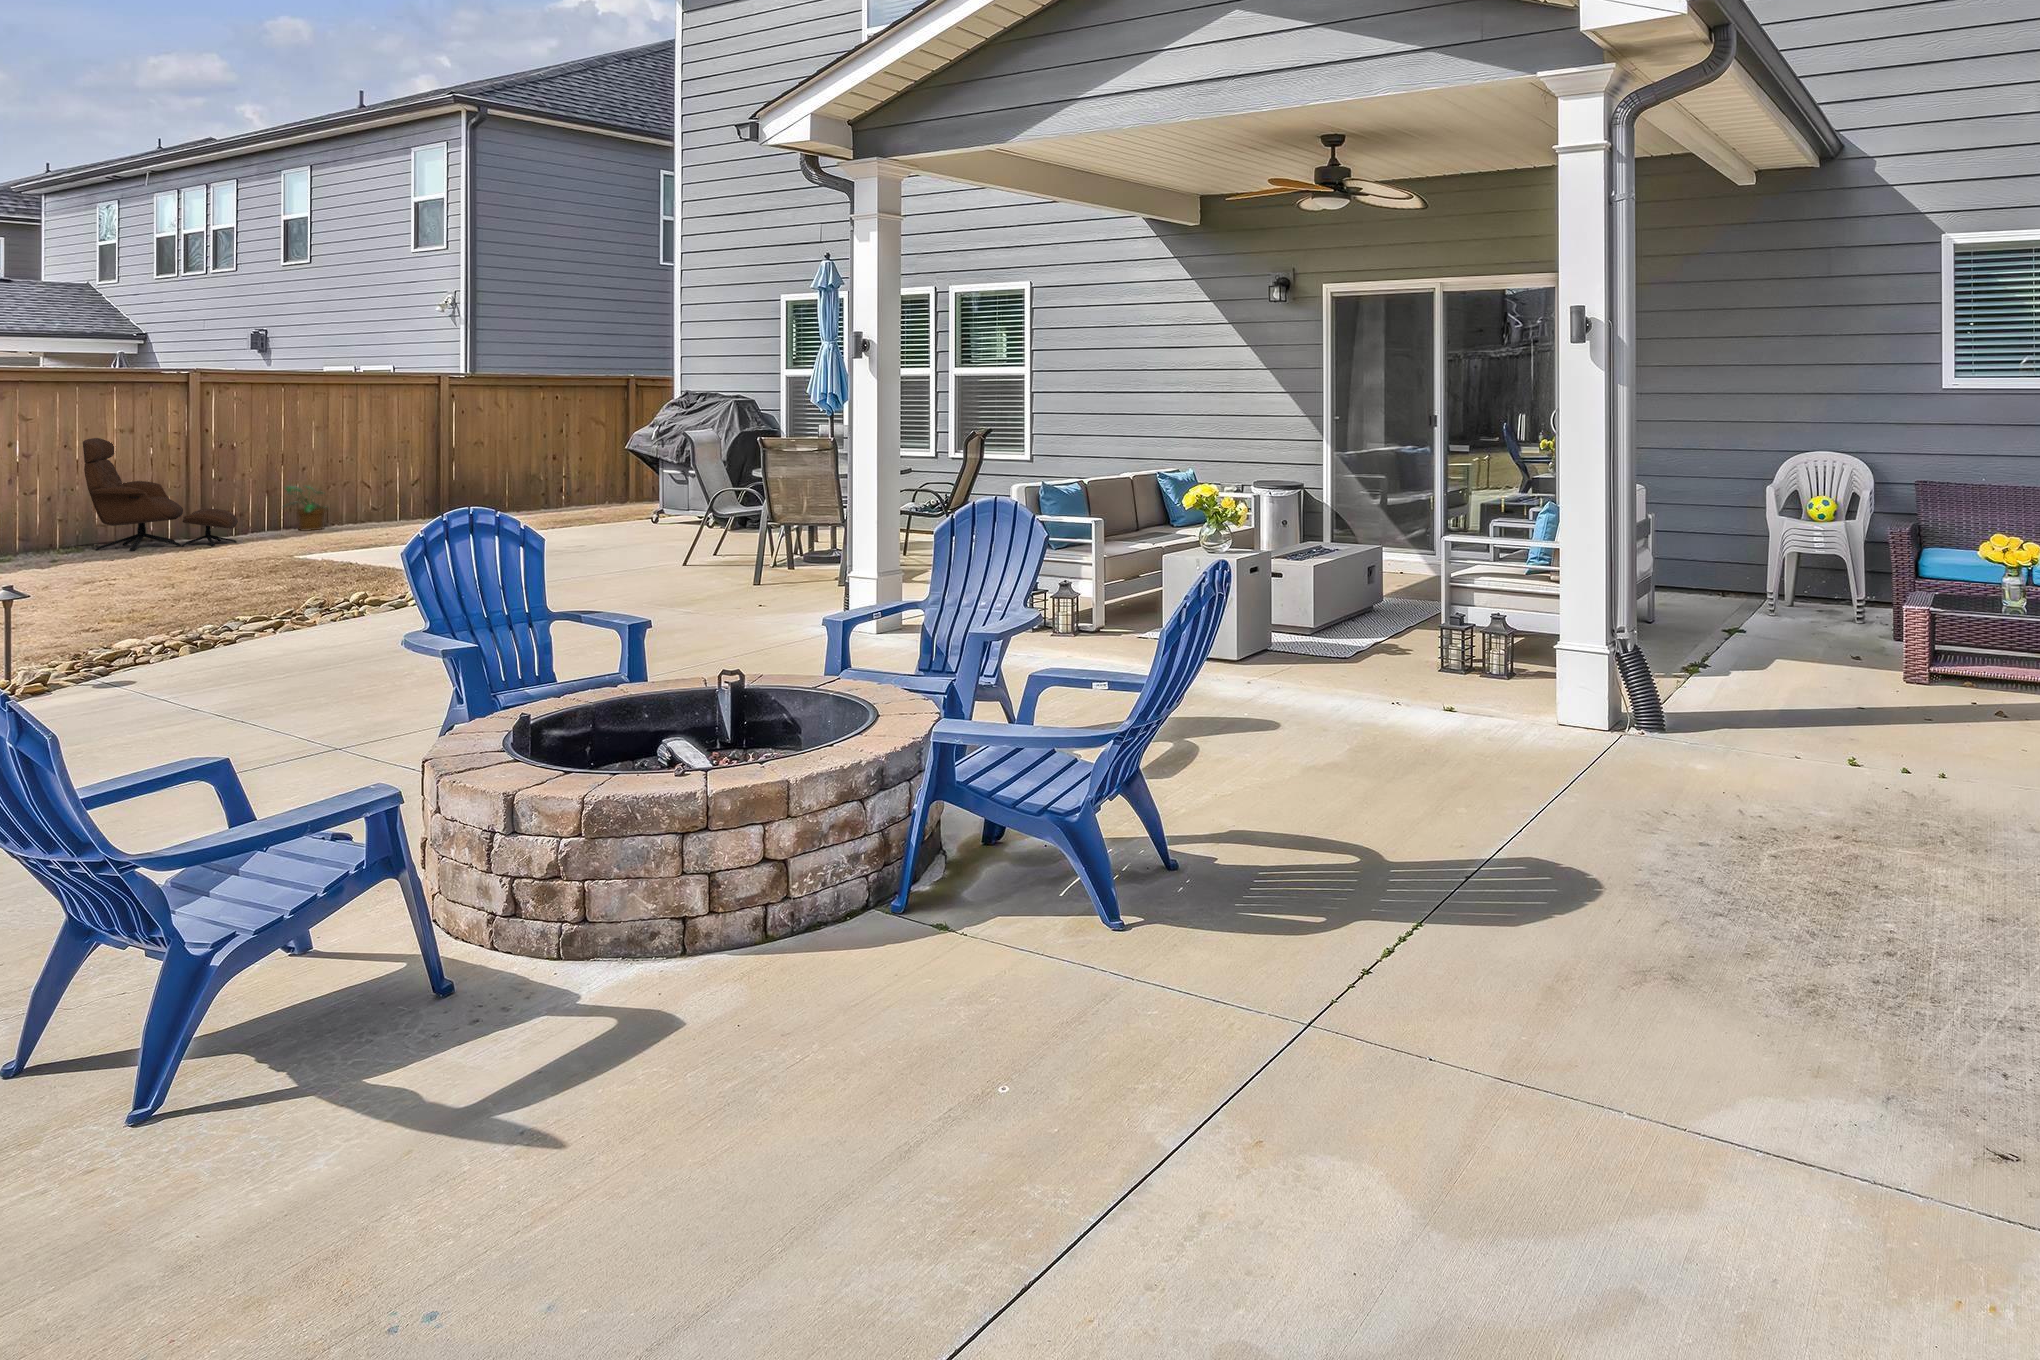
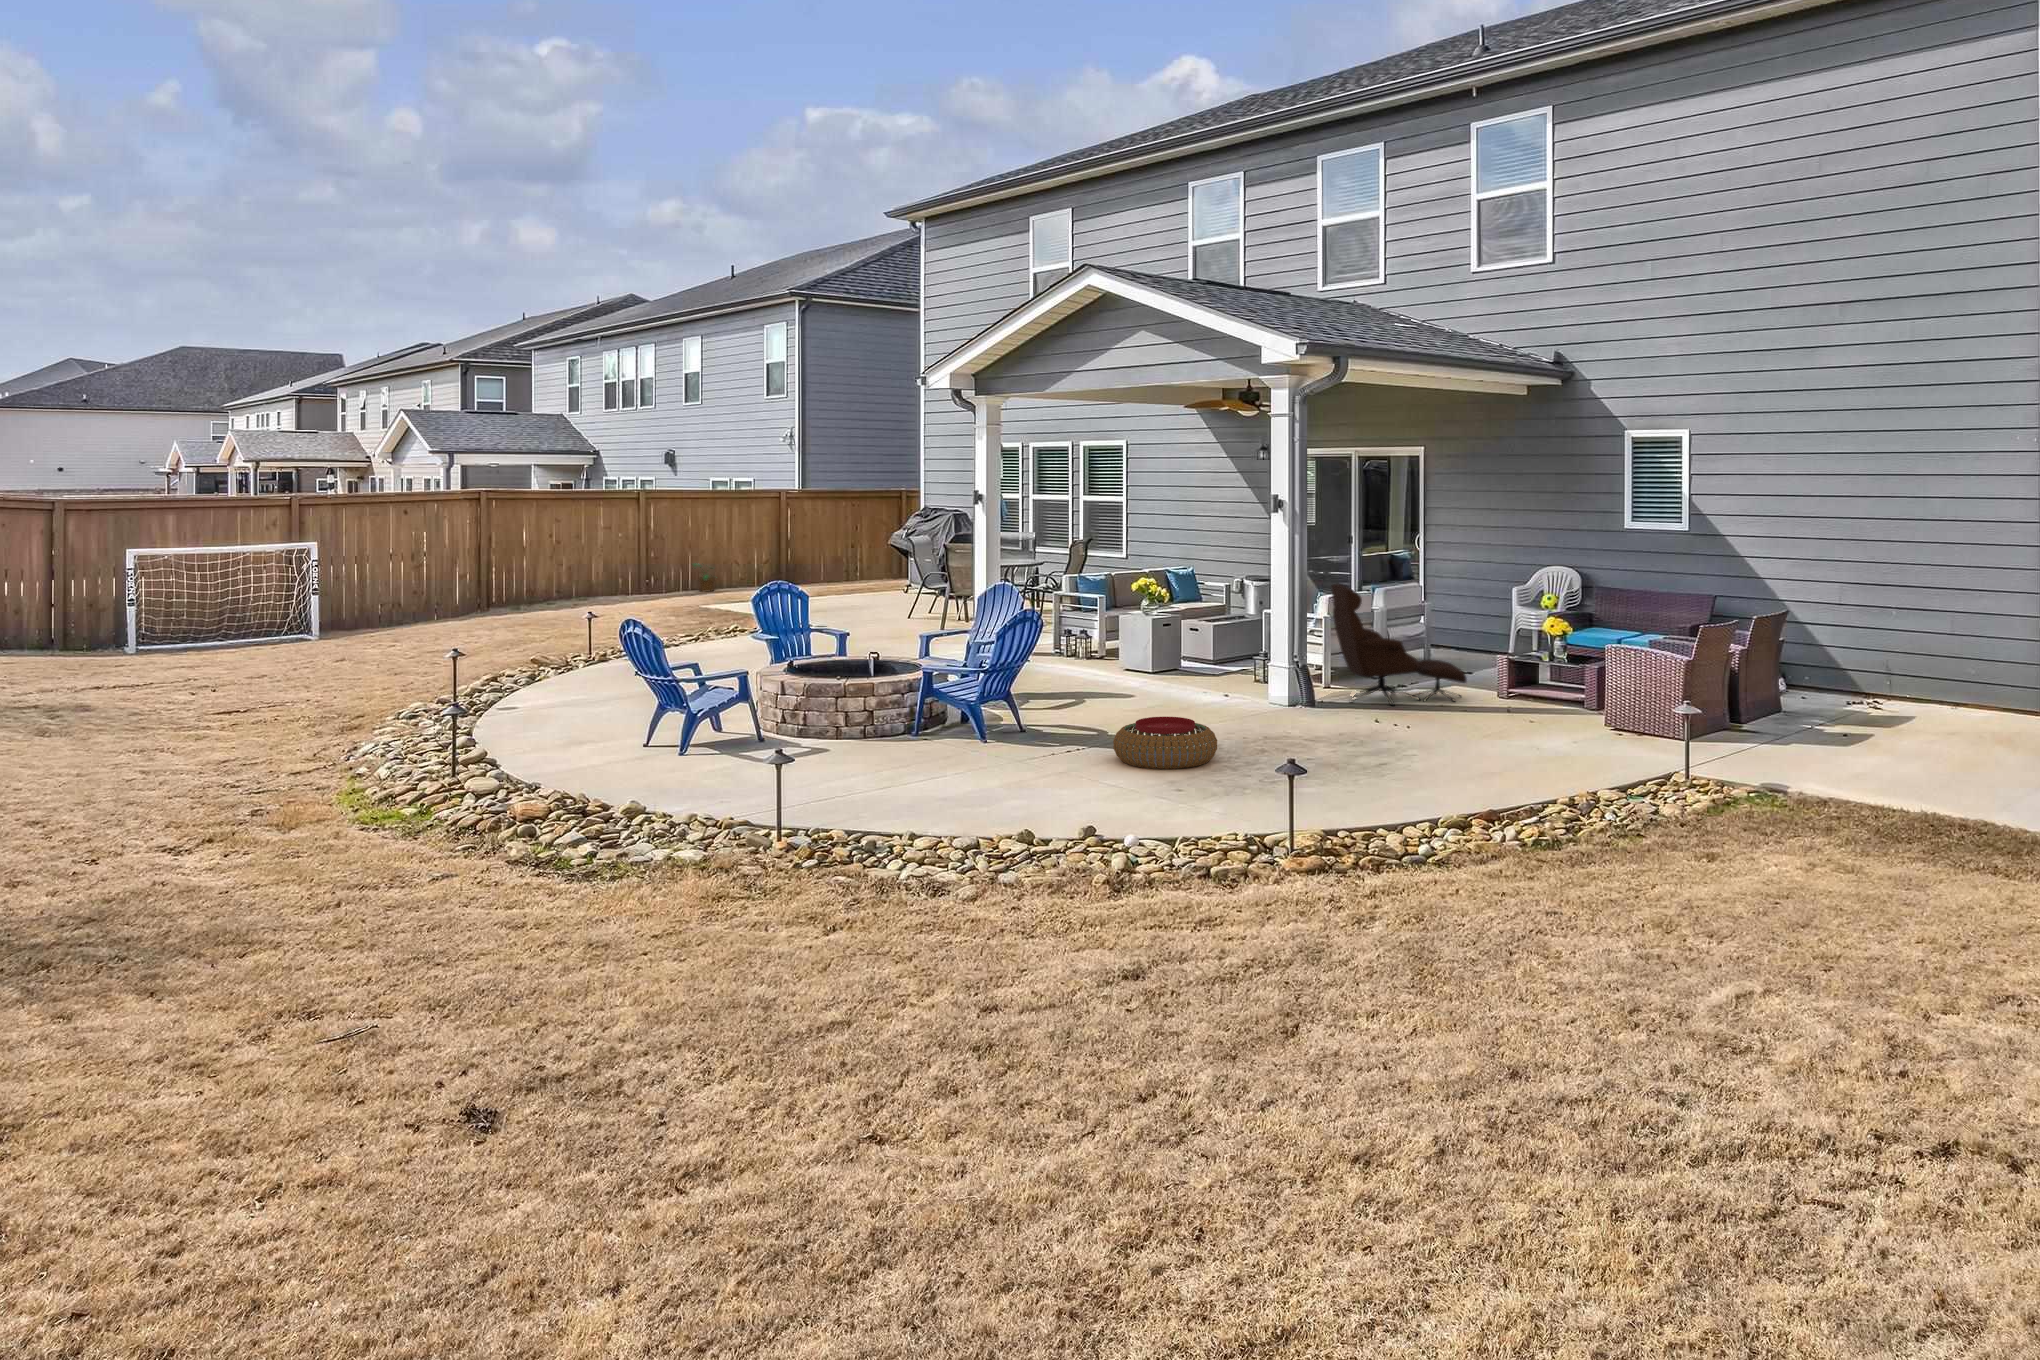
lounge chair: present [83,438,238,551] -> present [1332,584,1467,706]
pouf: none [1534,835,1841,1021] -> present [1113,717,1217,769]

